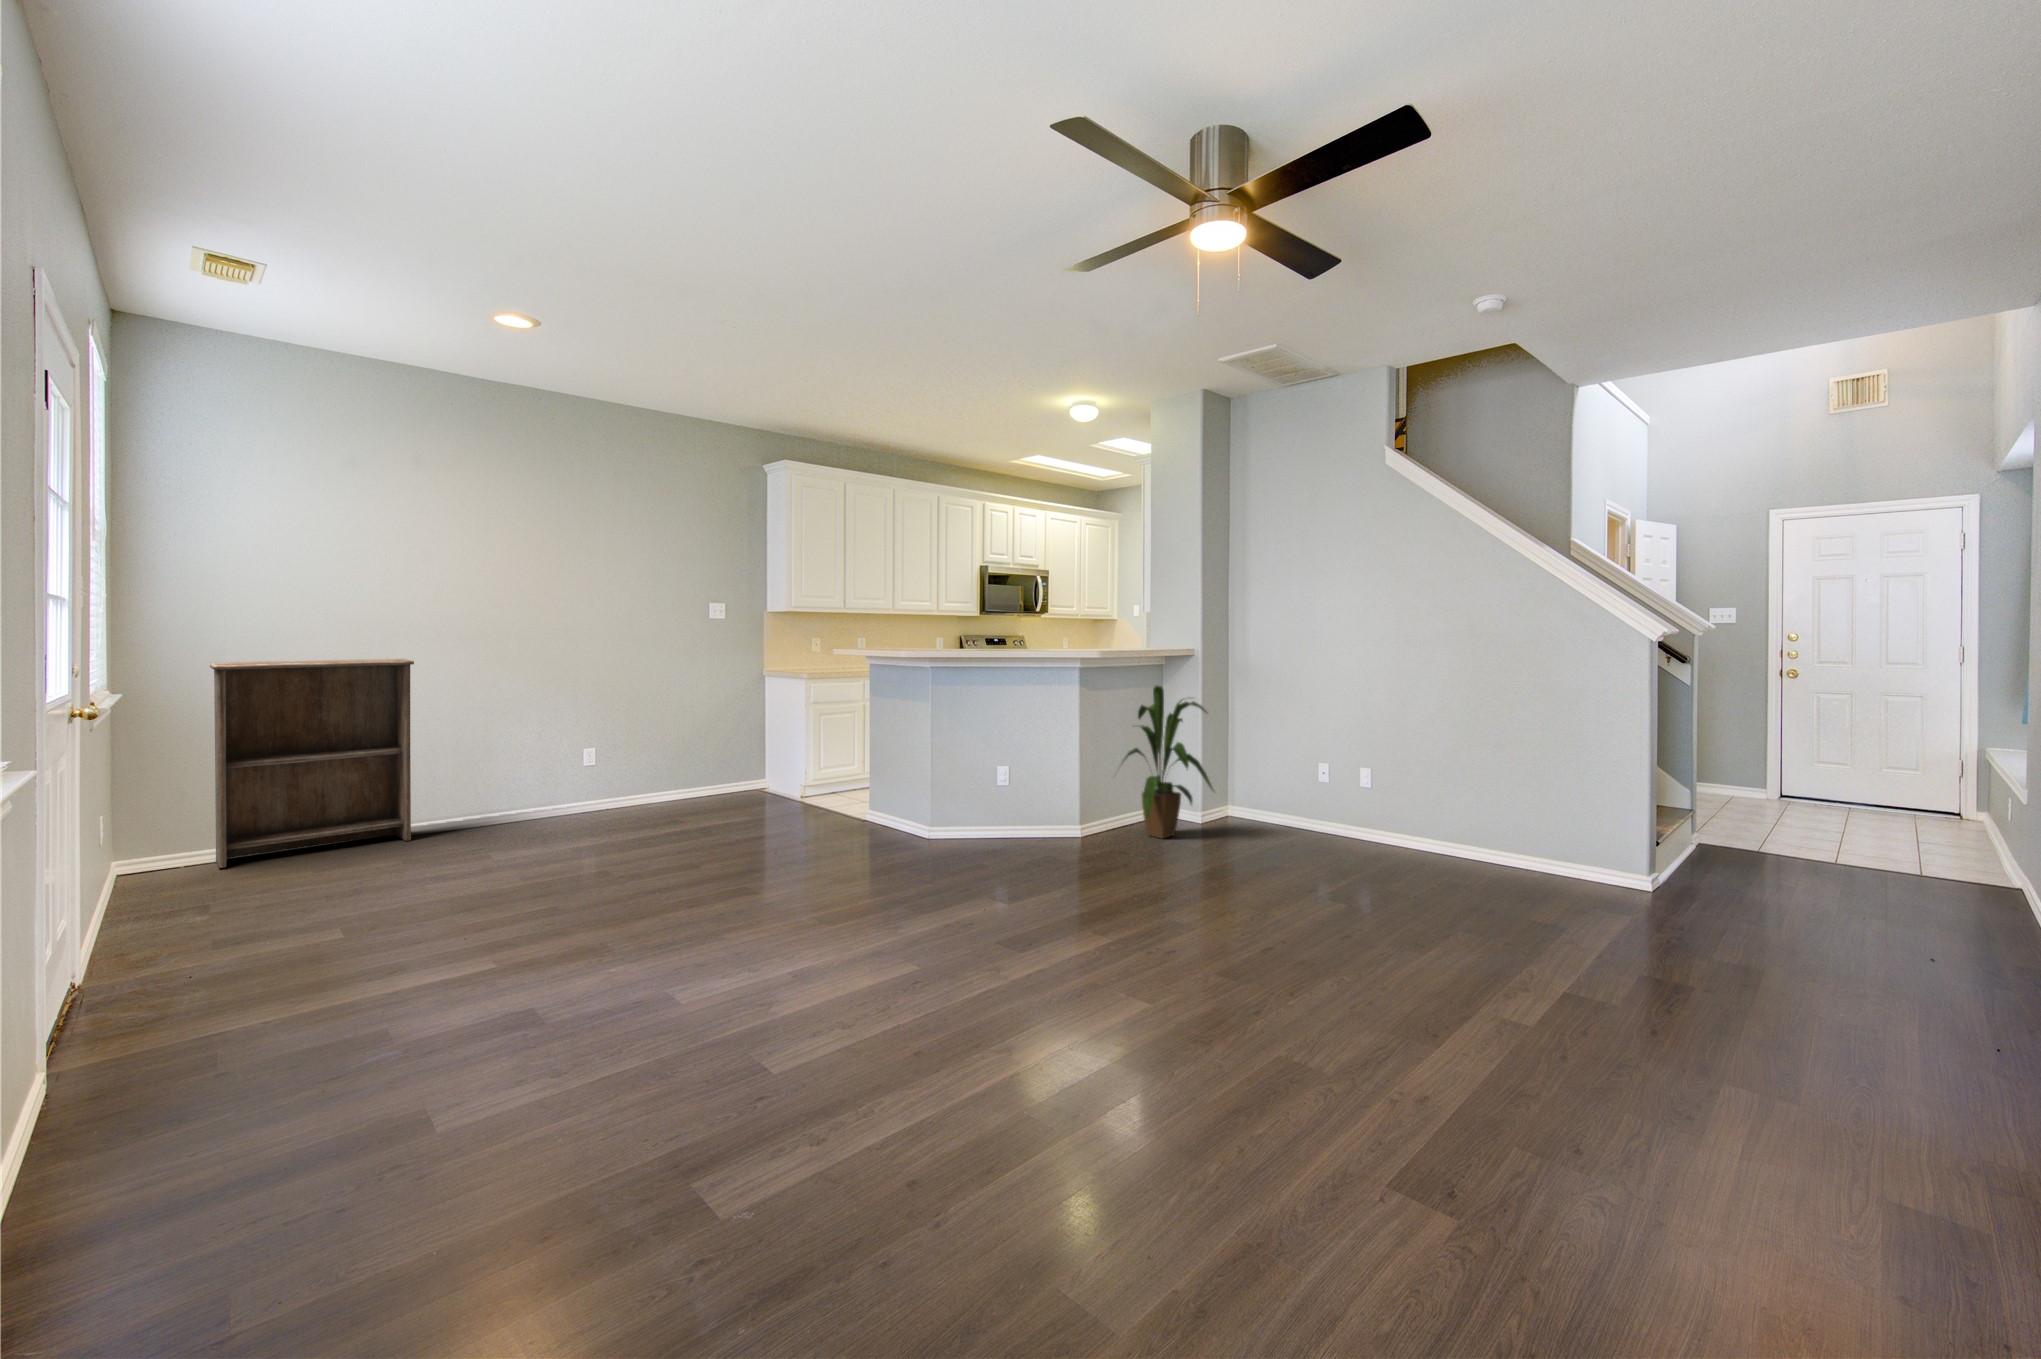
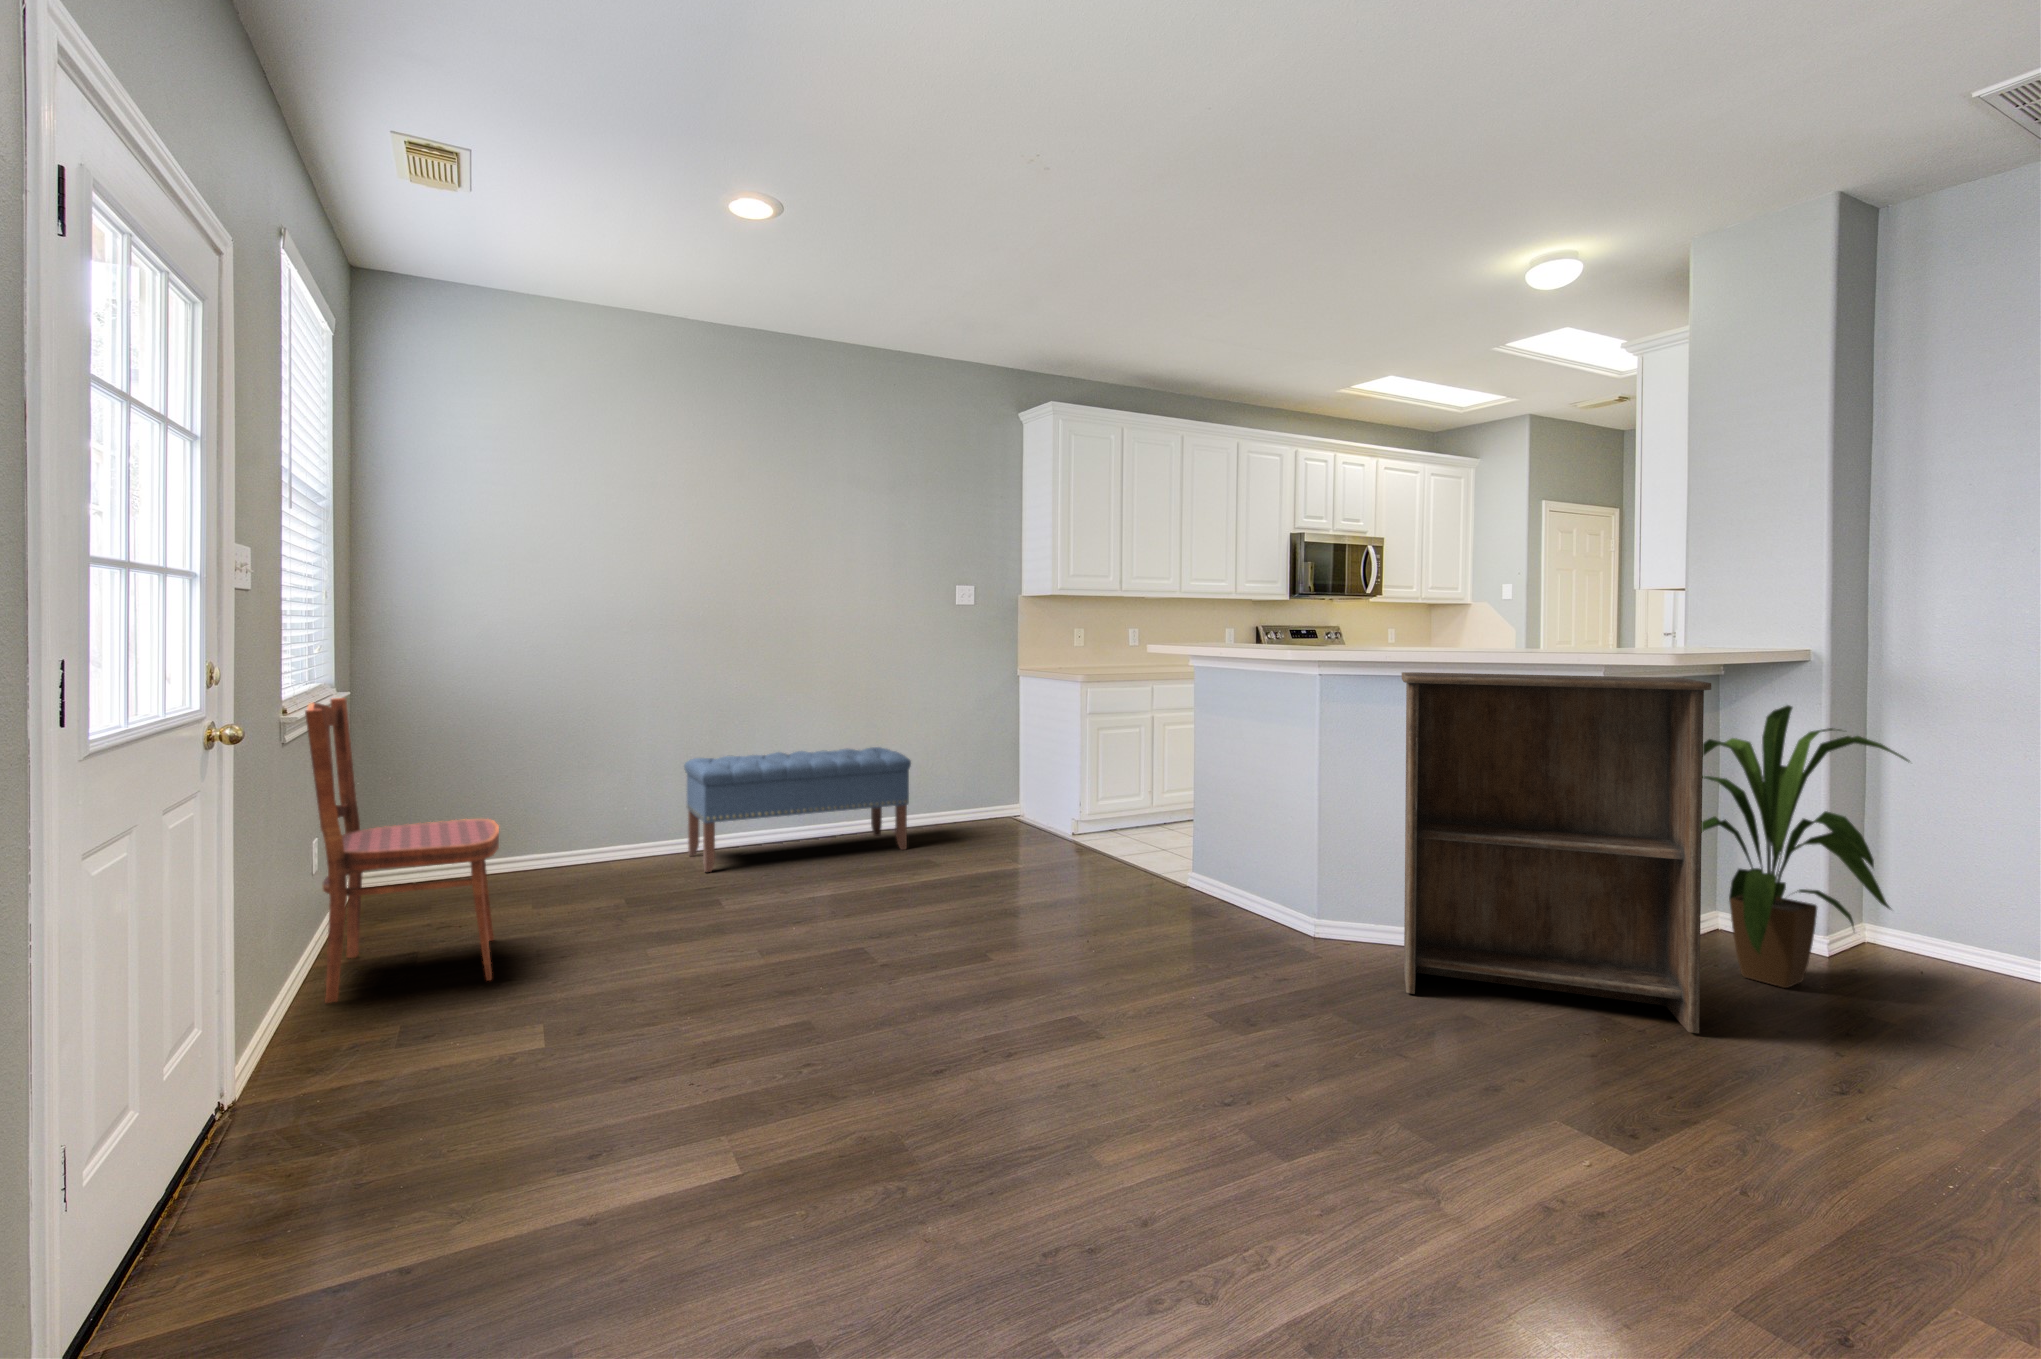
bookshelf: present [210,659,414,868] -> present [1402,672,1711,1033]
dining chair: none [115,696,296,926] -> present [305,698,499,1003]
bench: none [468,725,667,824] -> present [684,747,911,872]

